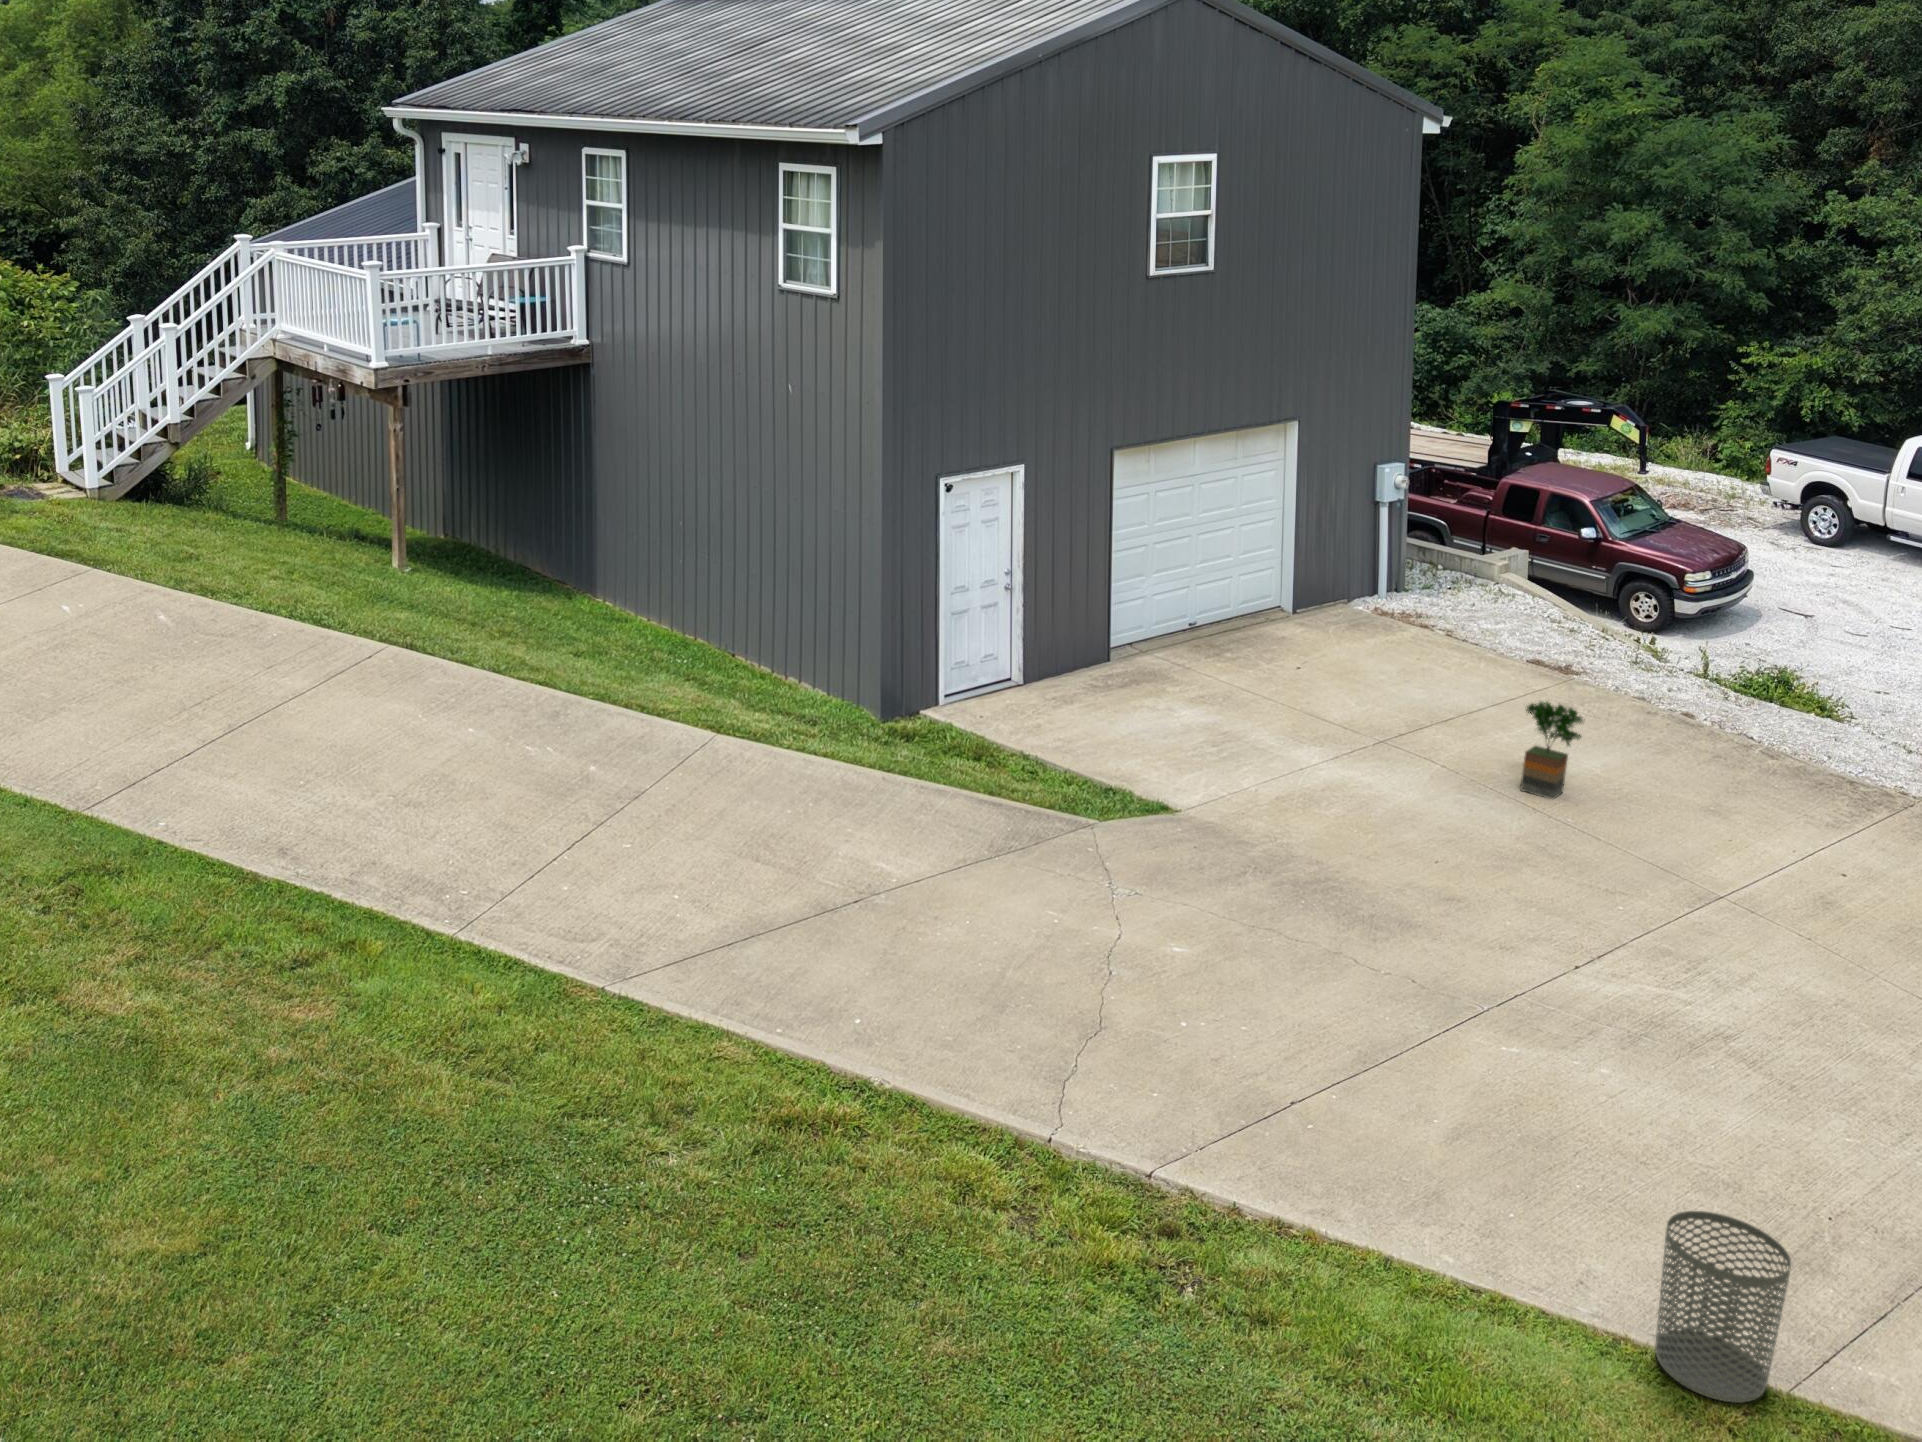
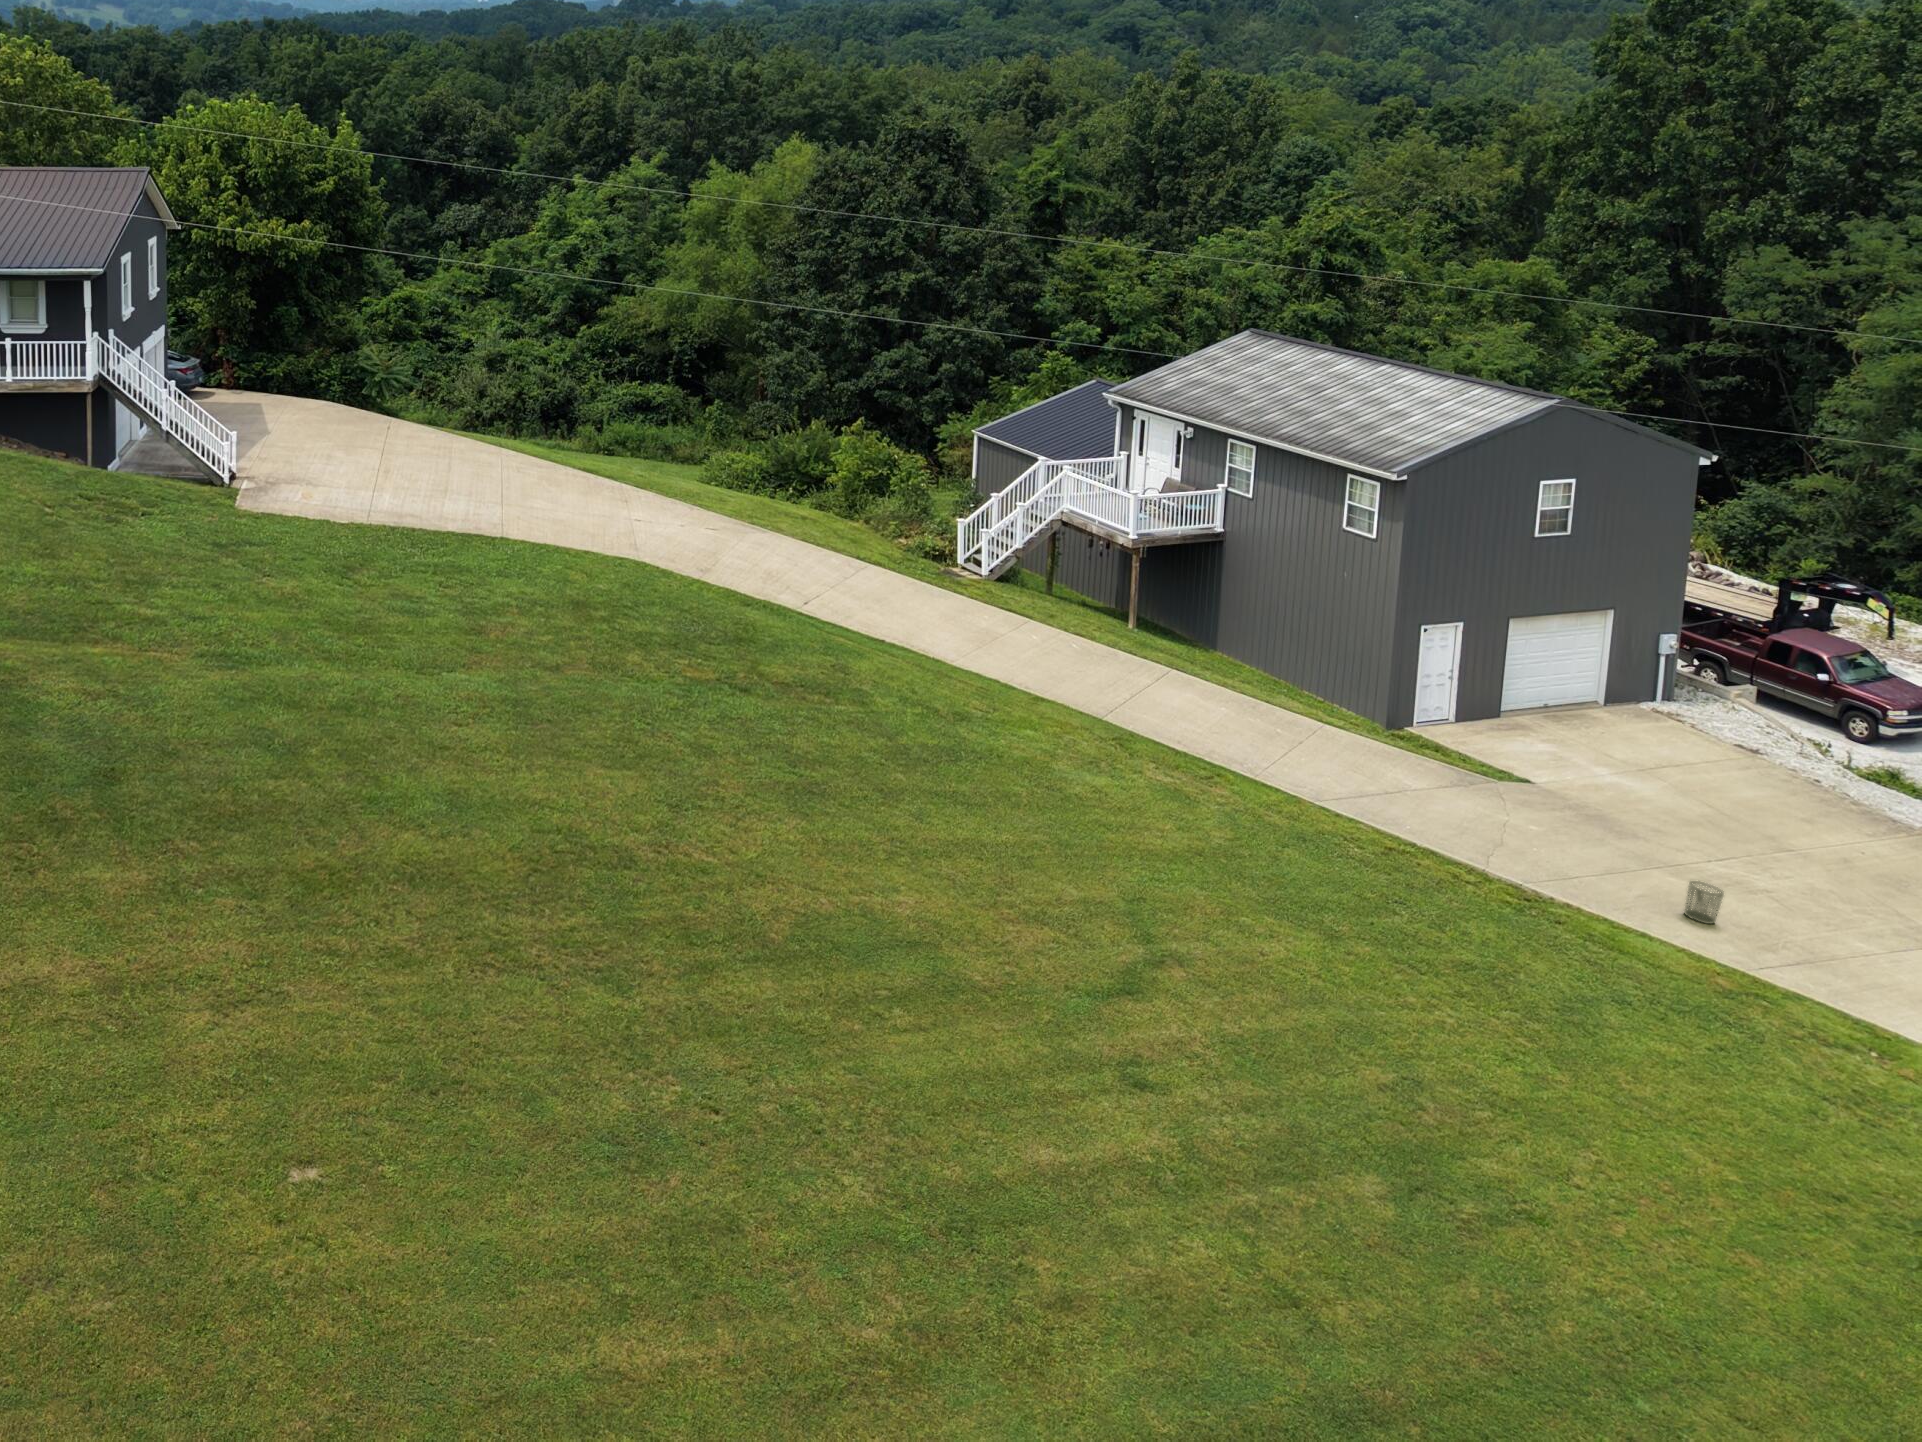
potted tree: present [1520,701,1583,799] -> none [1707,762,1742,803]

